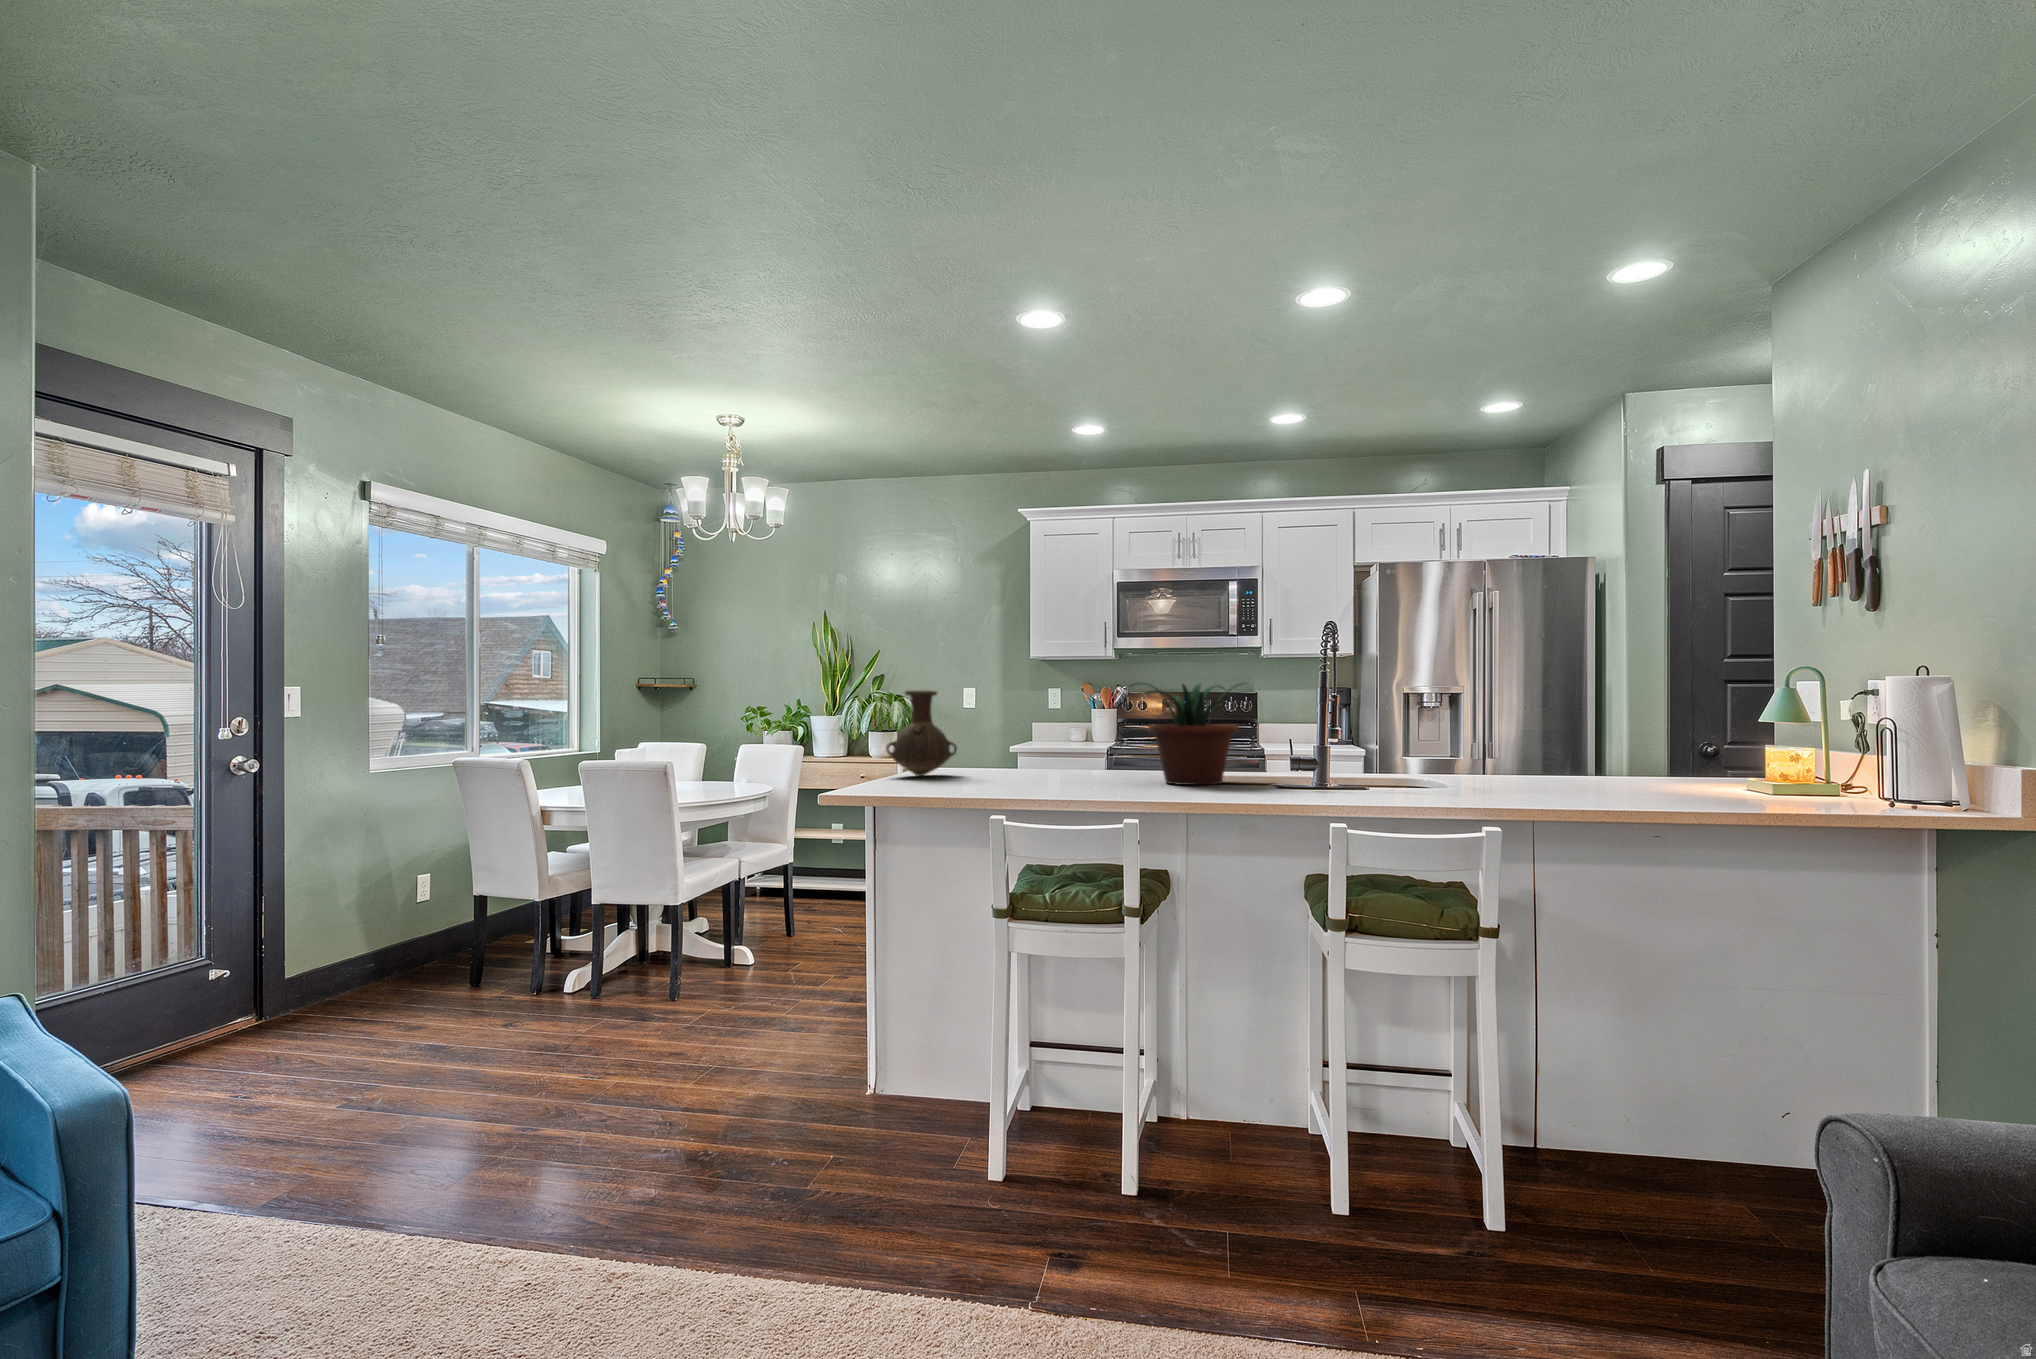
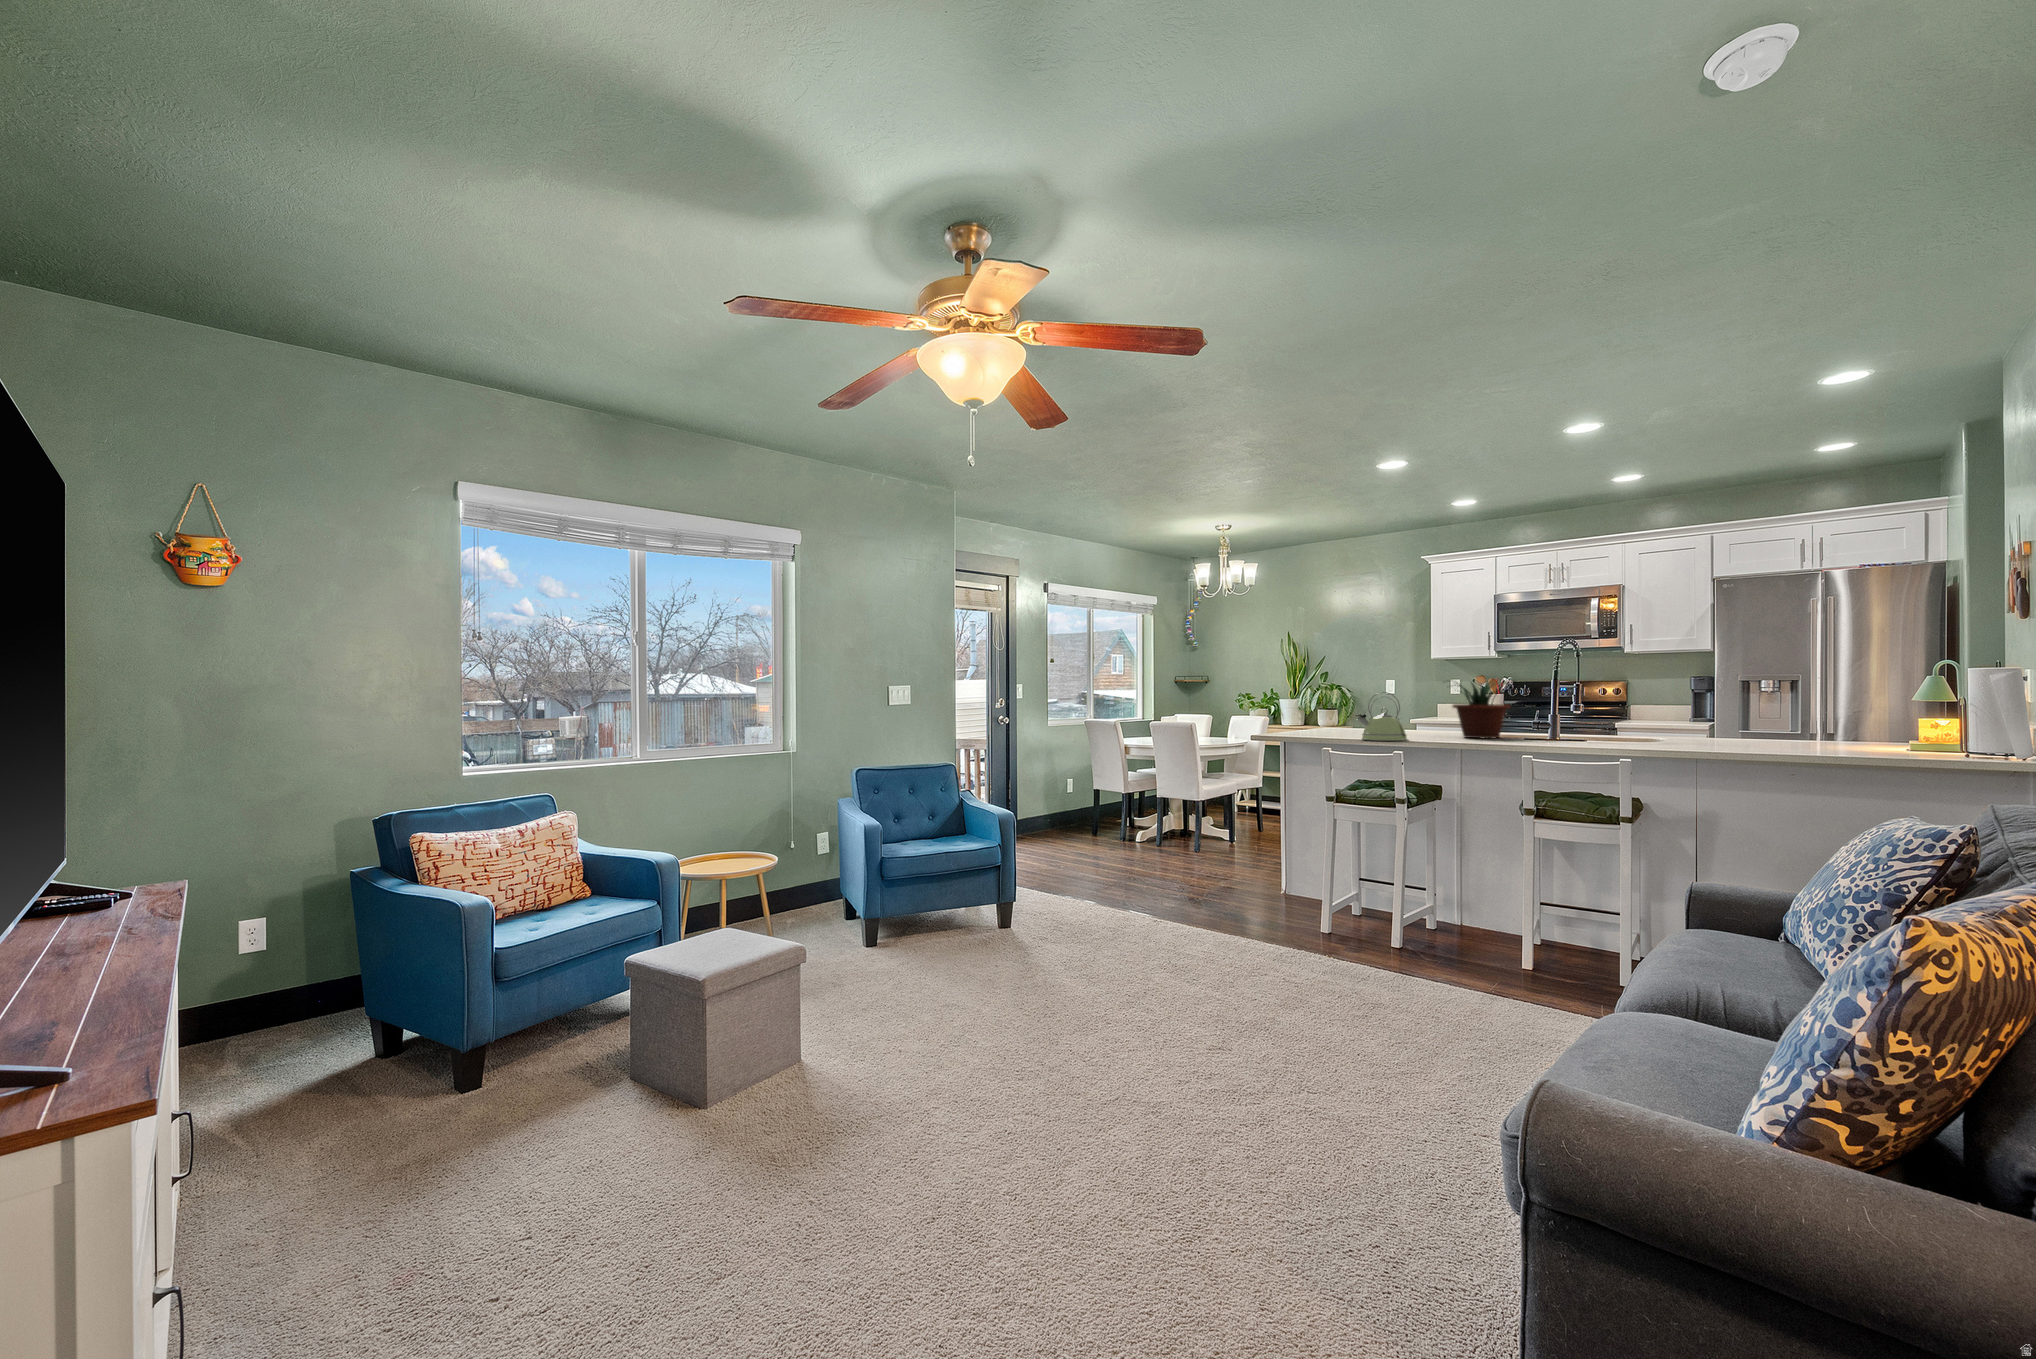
vase: present [886,690,957,776] -> none [1308,684,1350,732]
kettle: none [999,703,1091,799] -> present [1355,692,1407,741]

